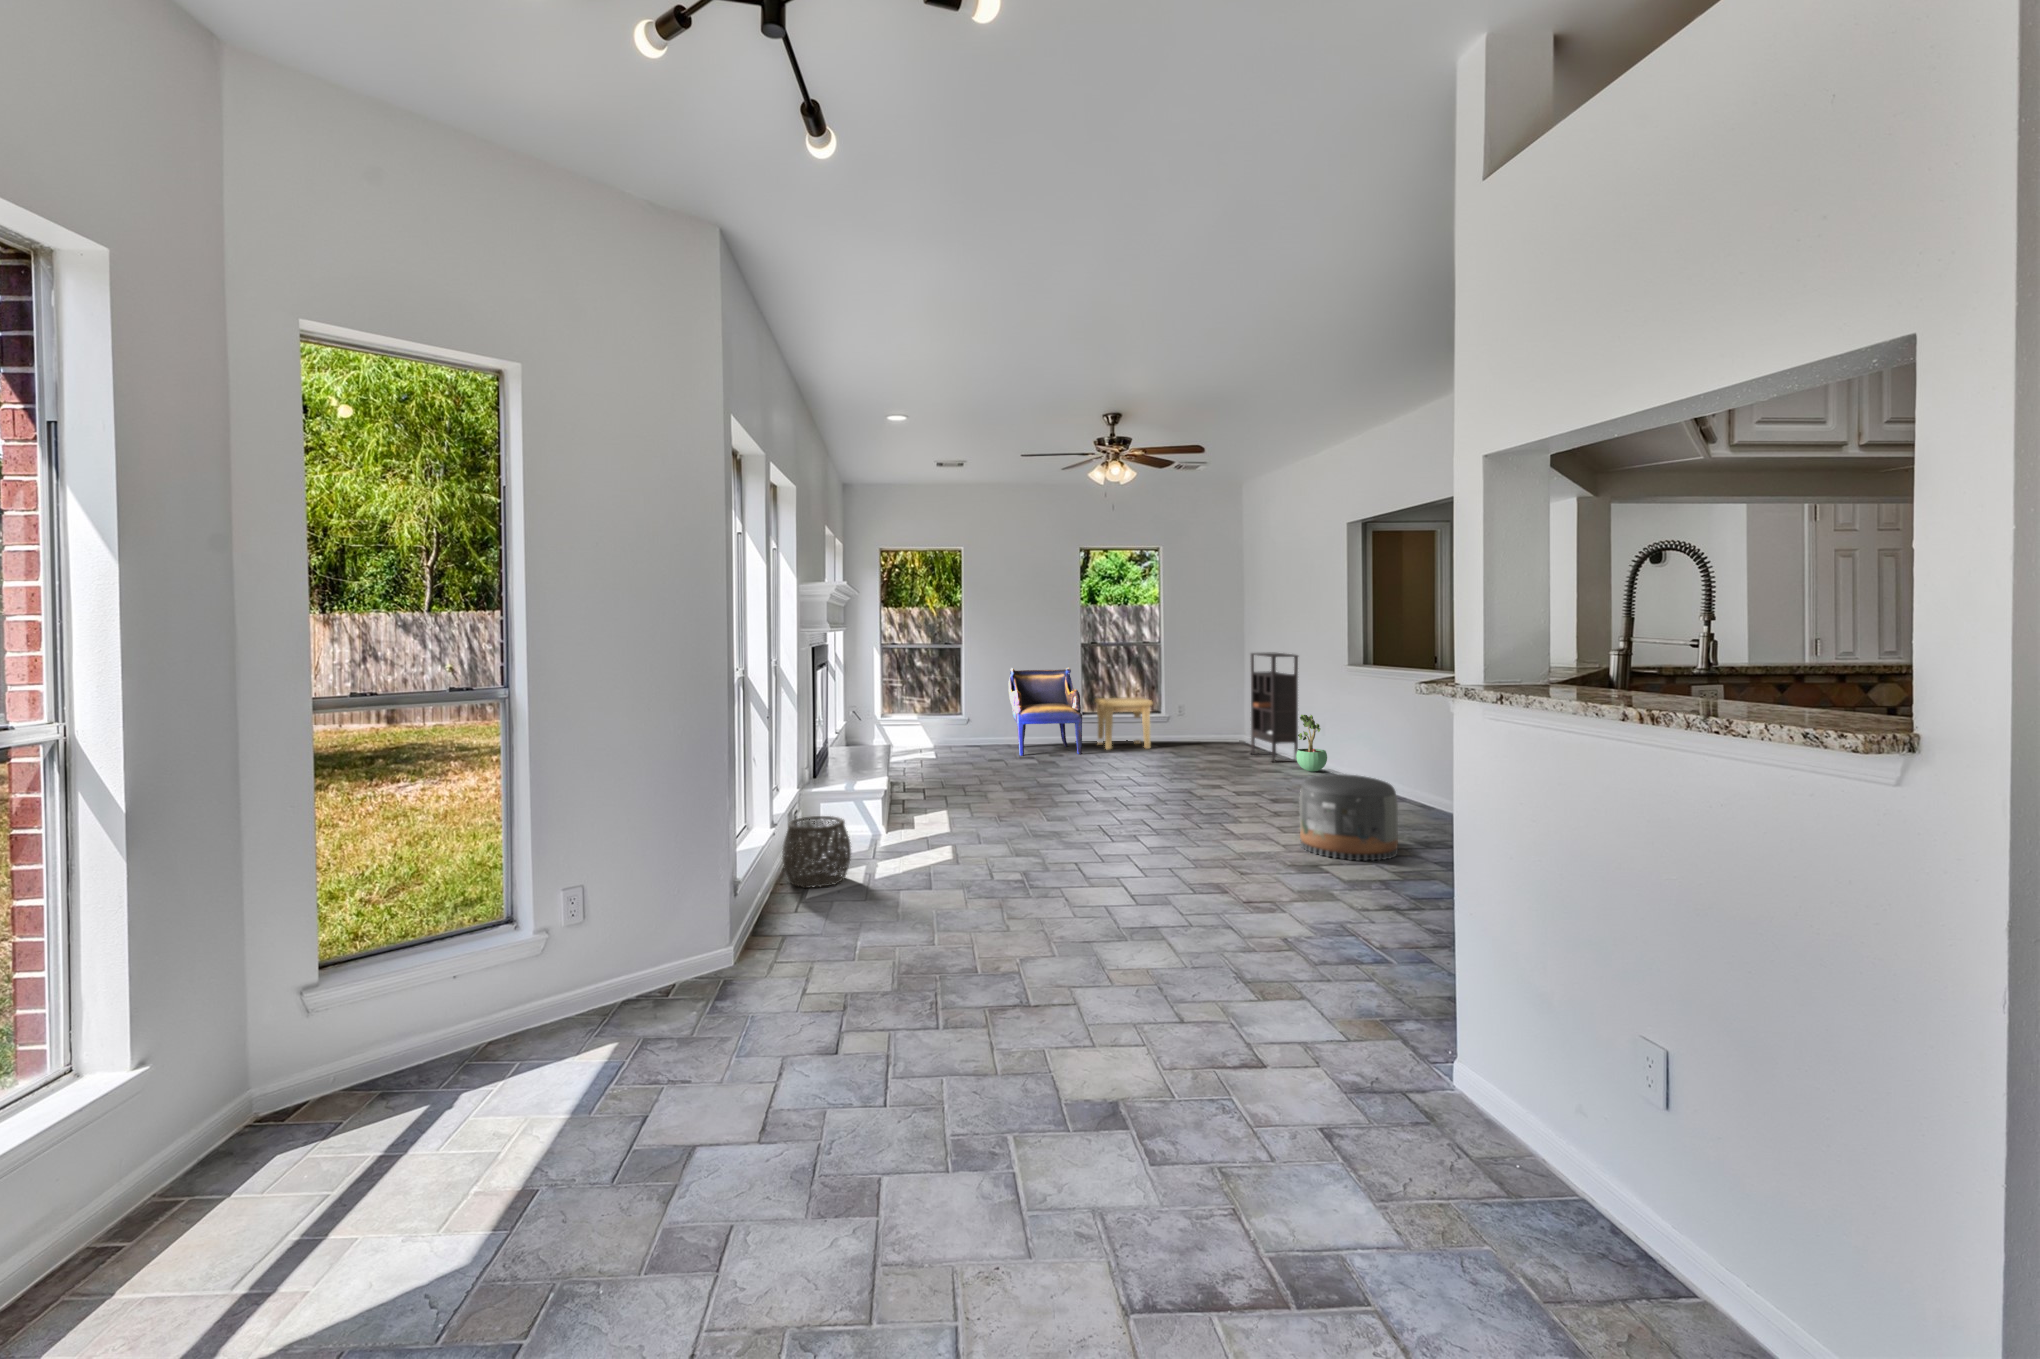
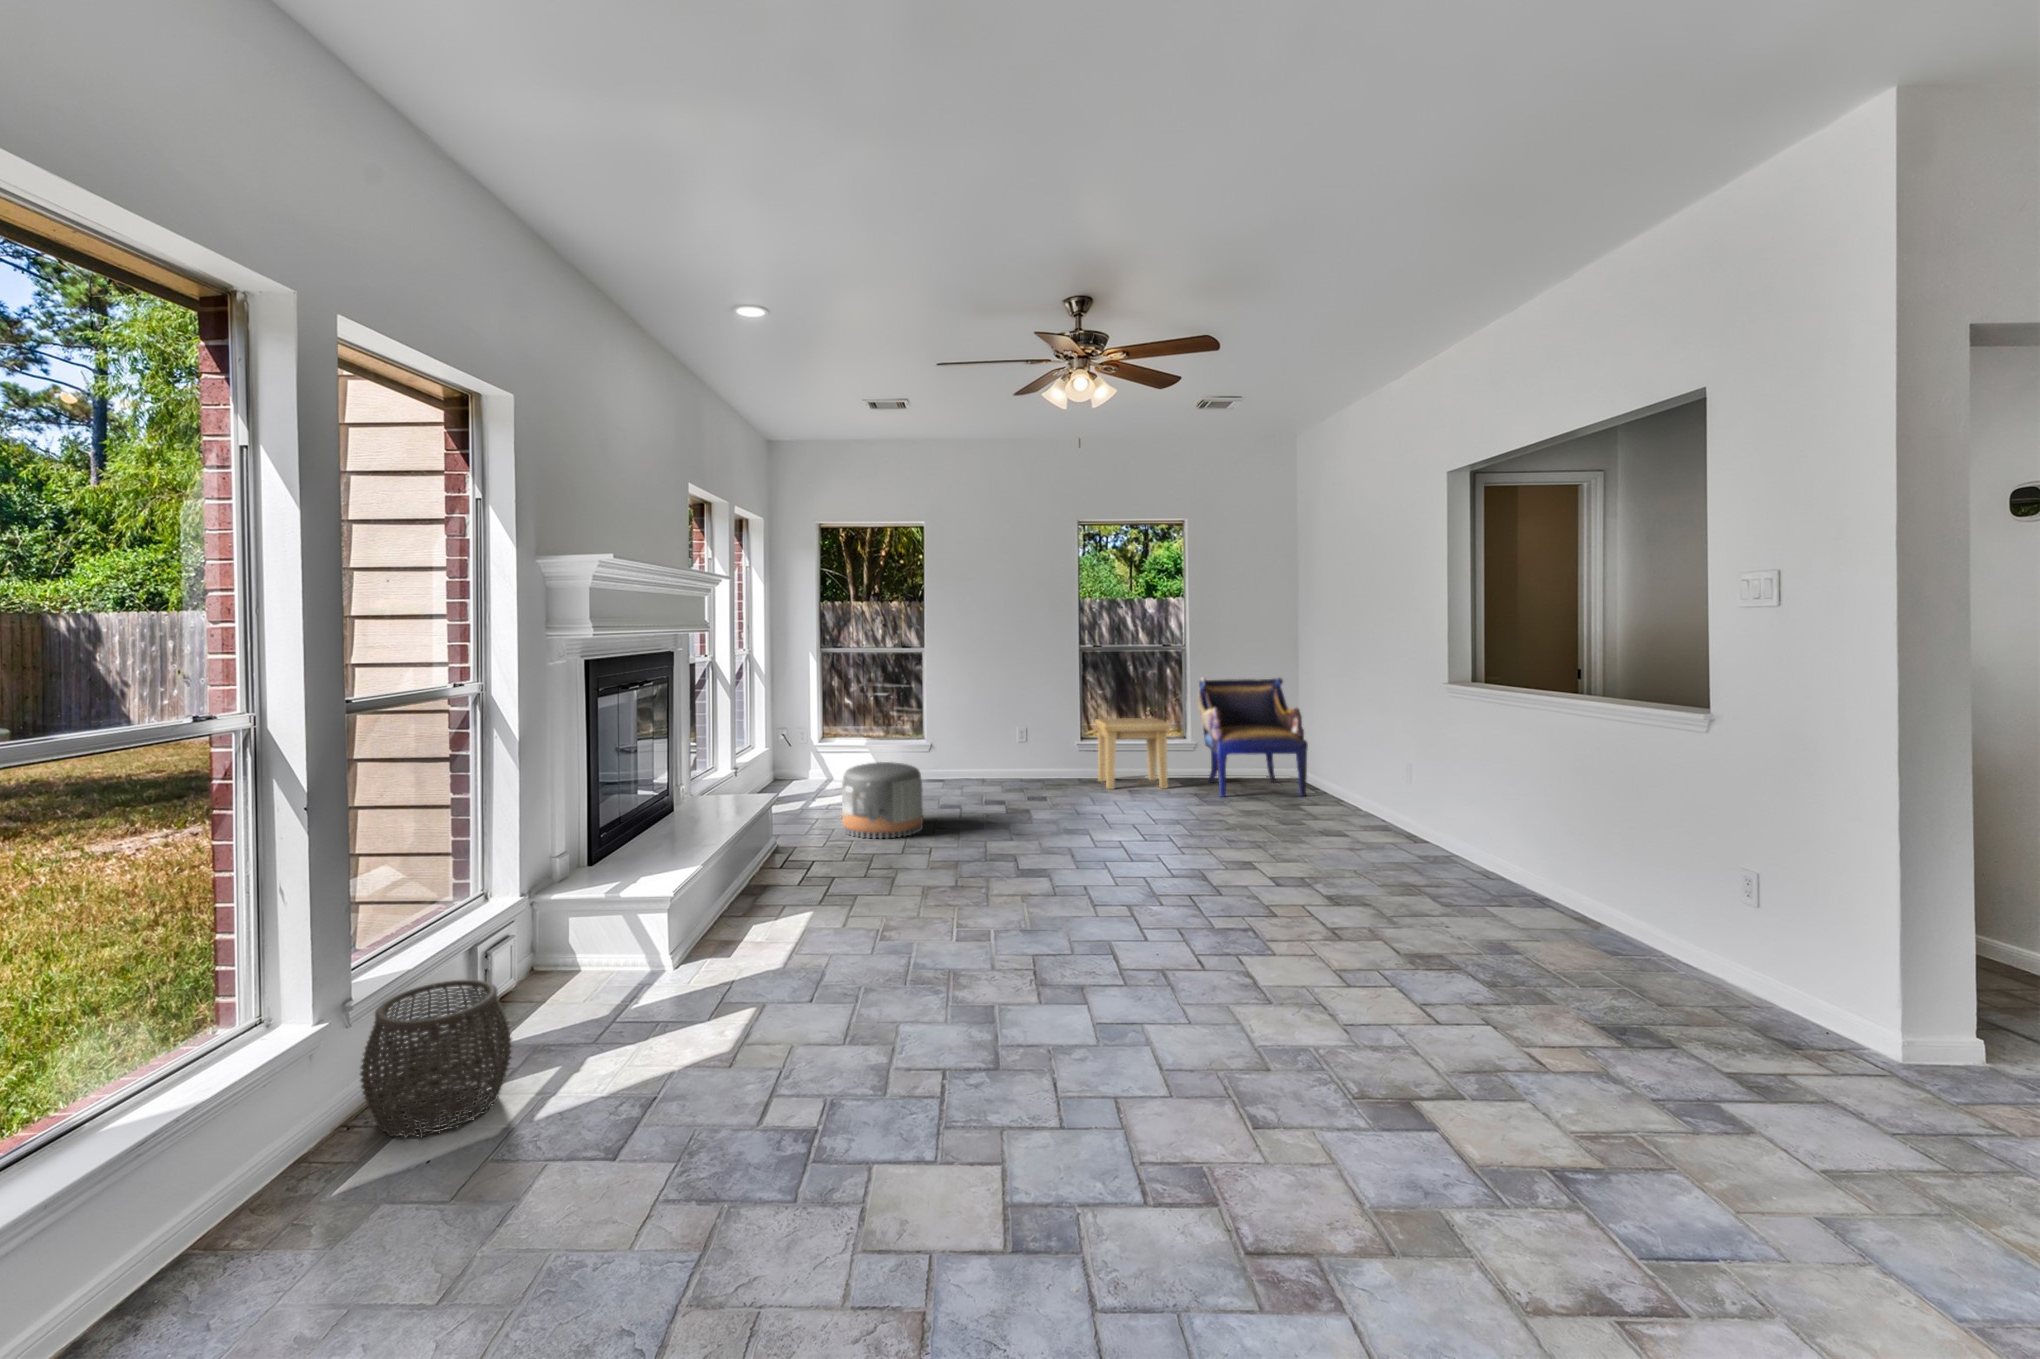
bookshelf: present [1250,653,1298,762] -> none [1303,660,1374,817]
armchair: present [1009,668,1082,756] -> present [1198,677,1308,797]
potted plant: present [1296,715,1327,772] -> none [1370,753,1416,837]
pouf: present [1300,774,1398,861] -> present [842,762,923,839]

